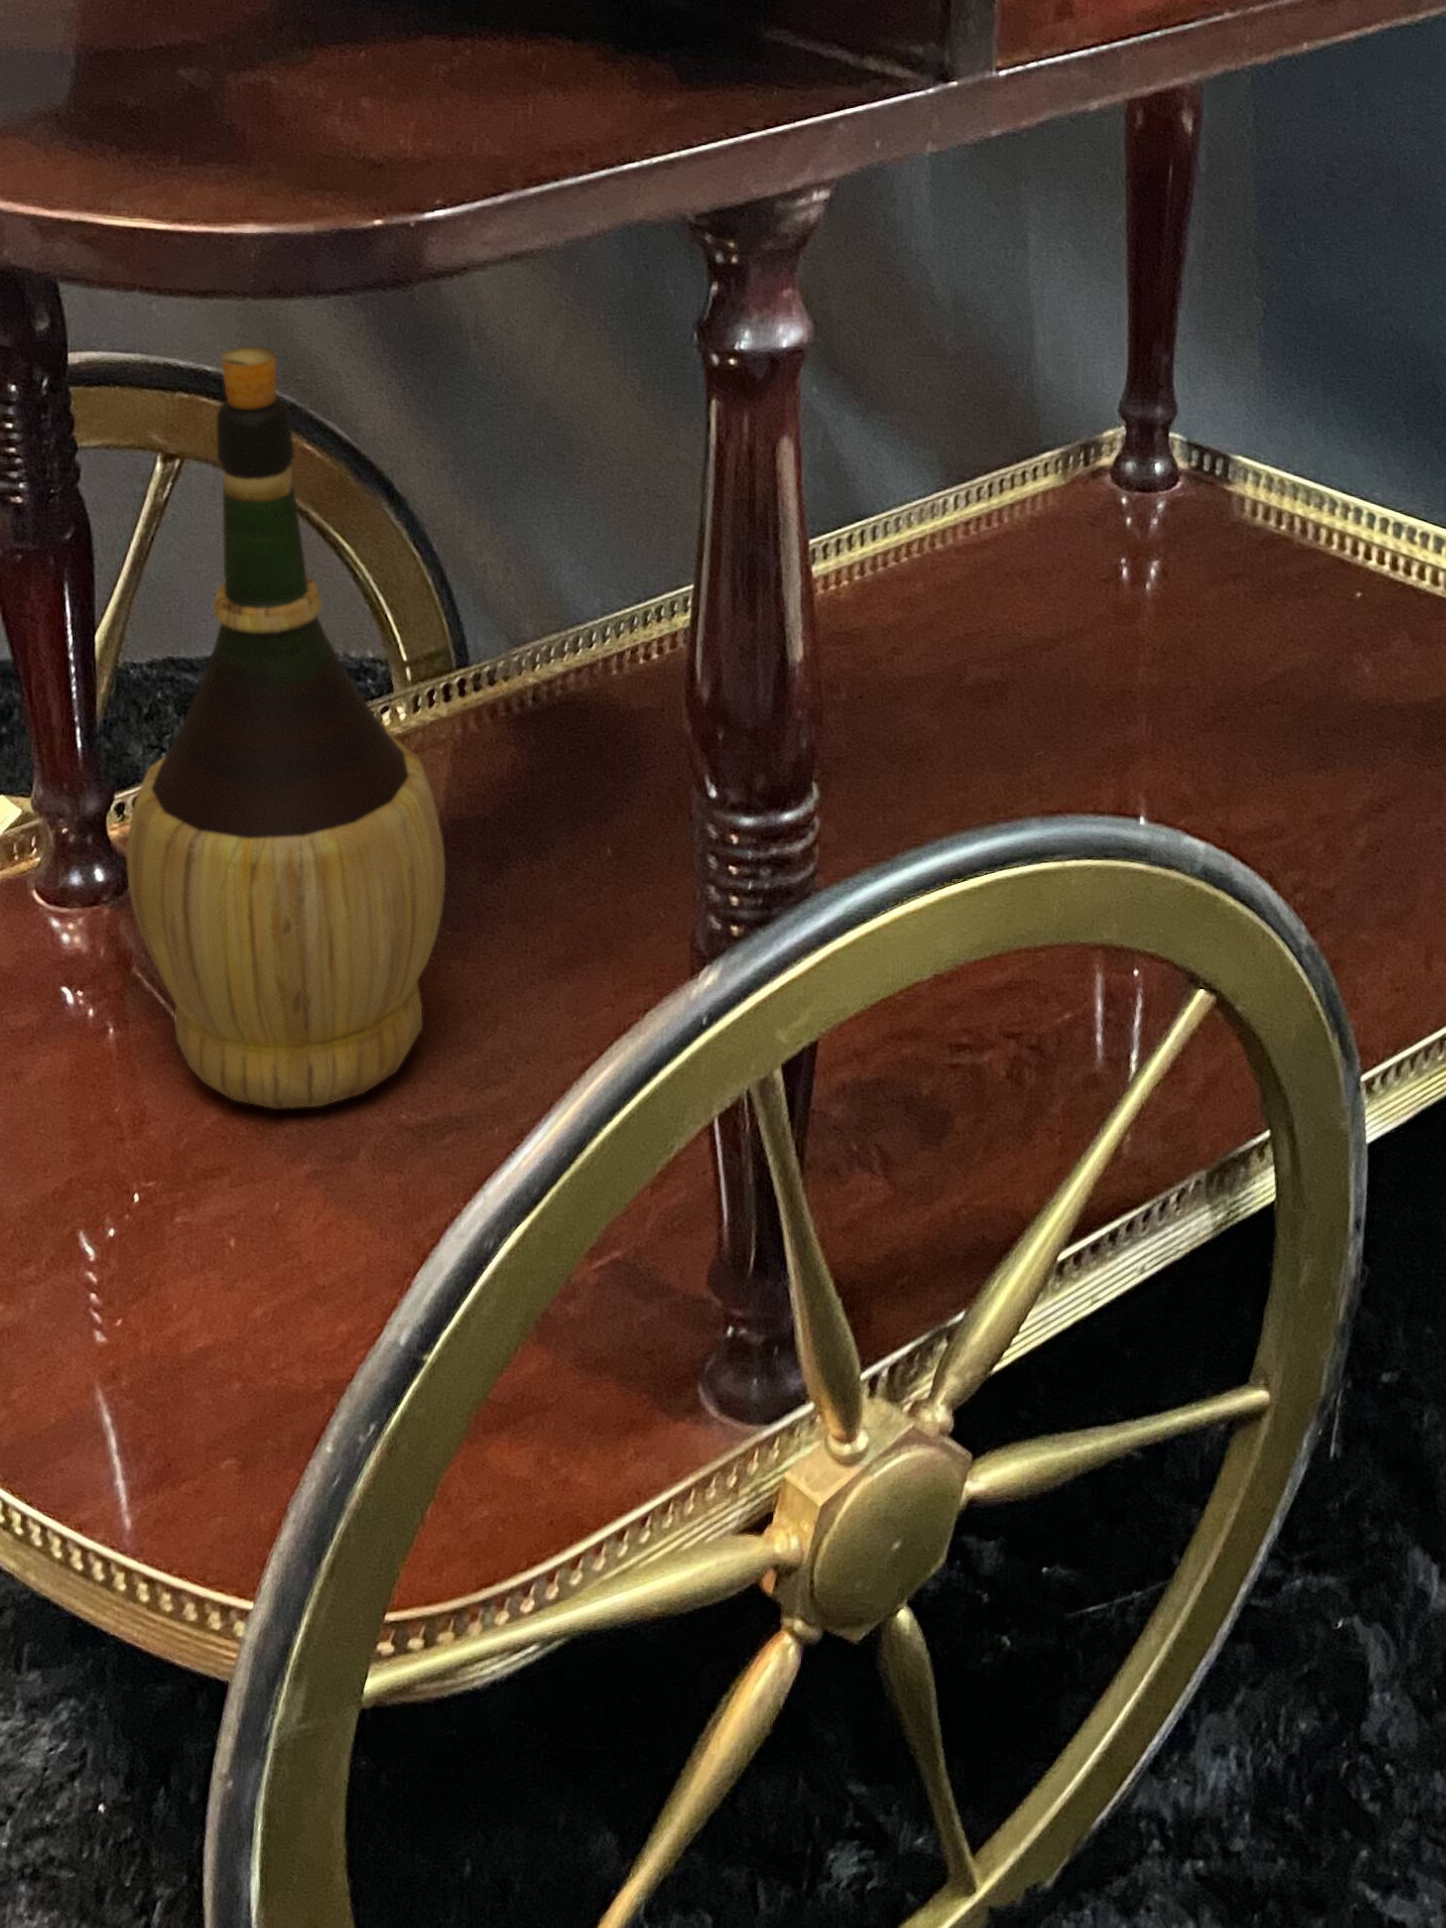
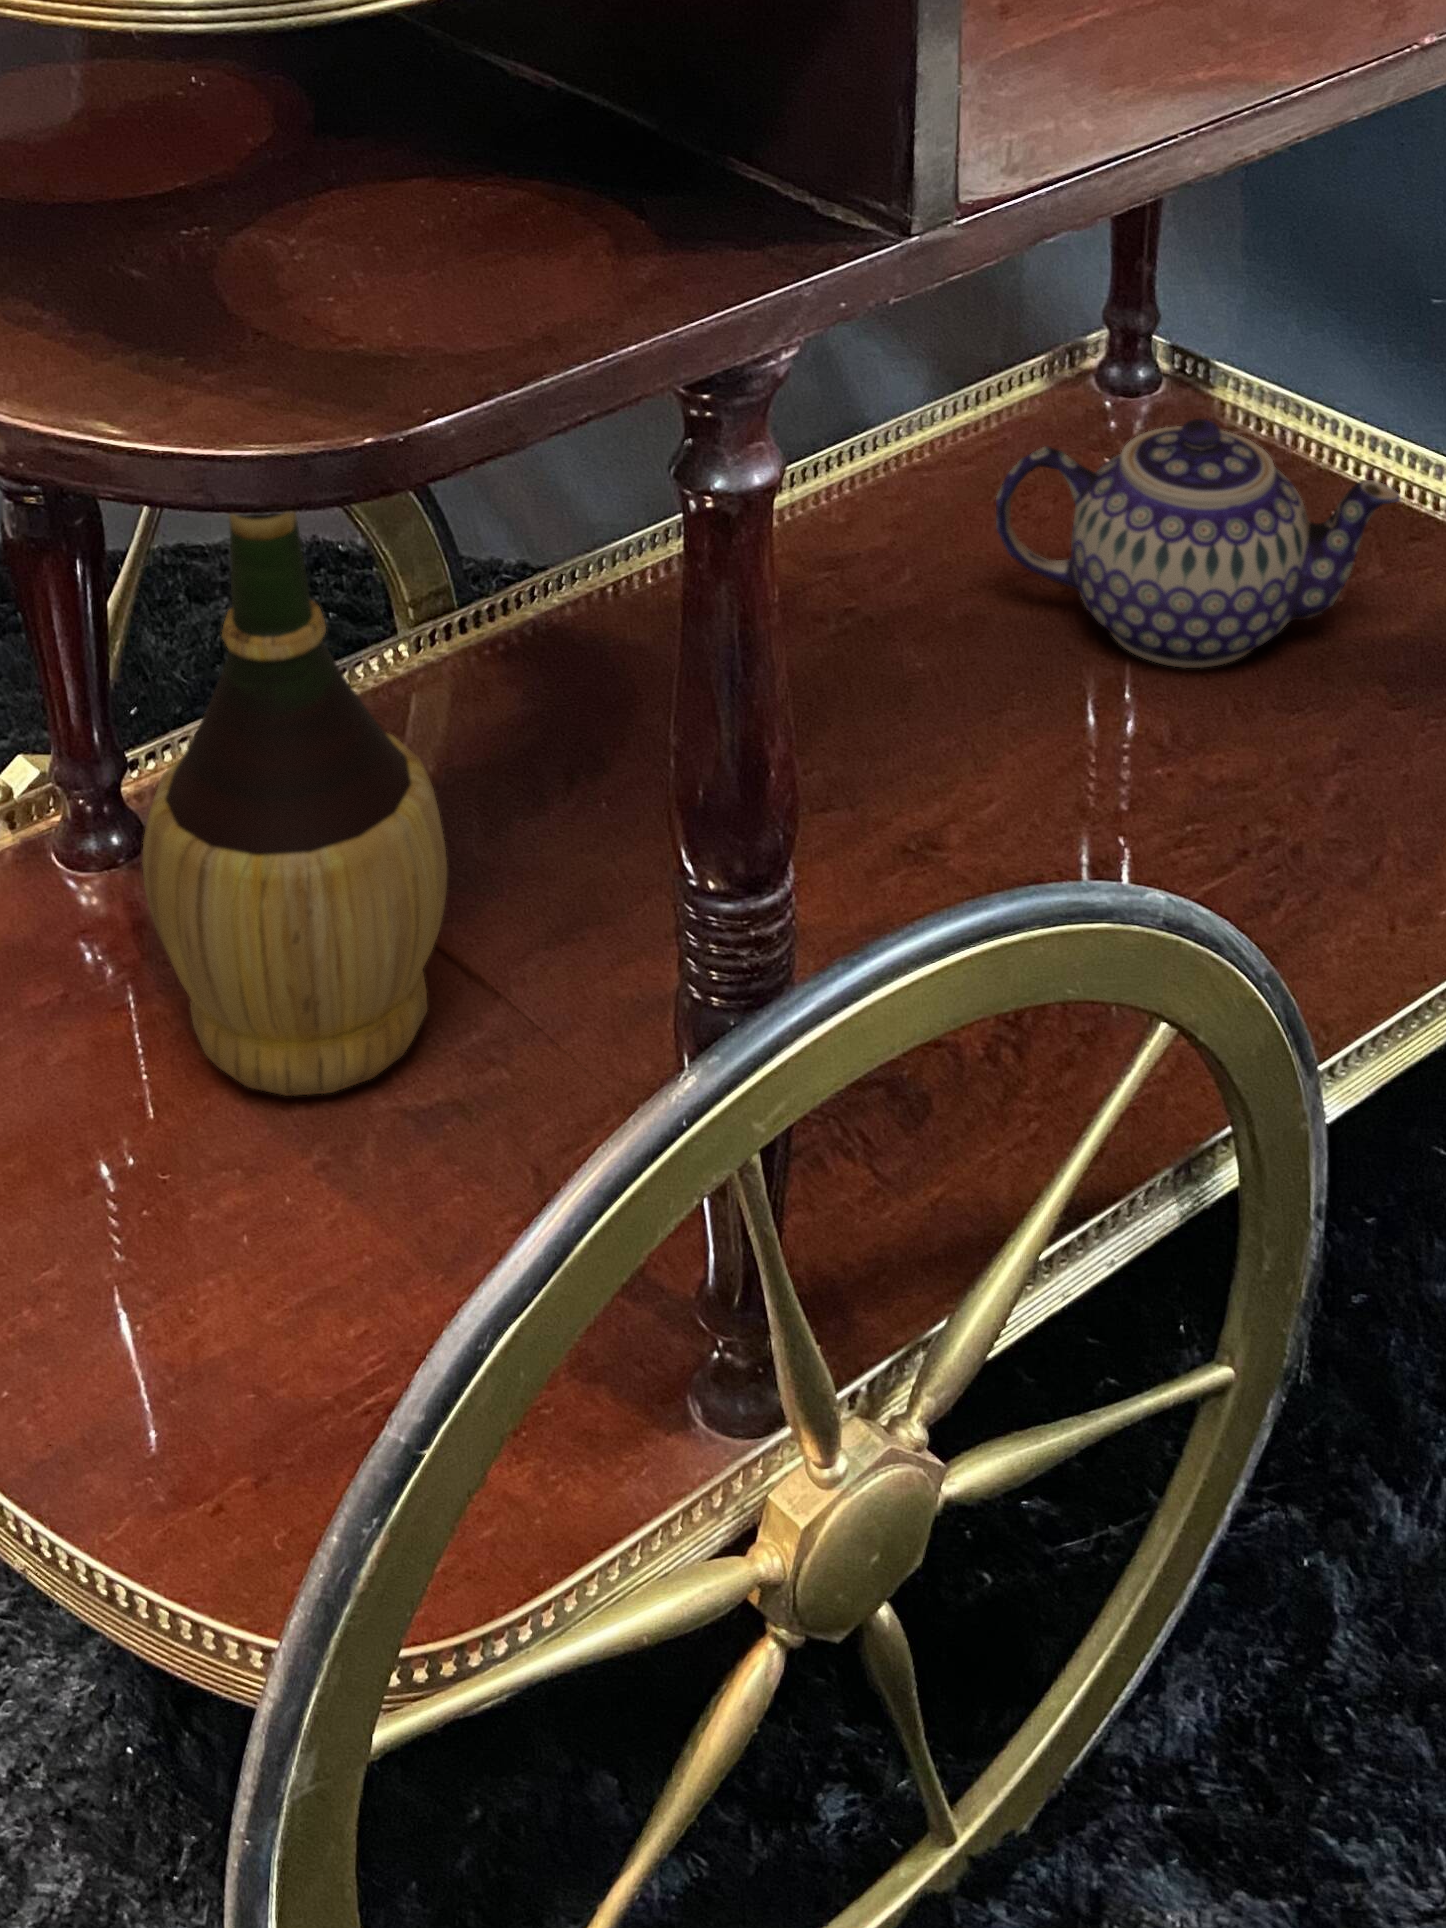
teapot: none [1009,469,1427,728] -> present [996,419,1400,668]

